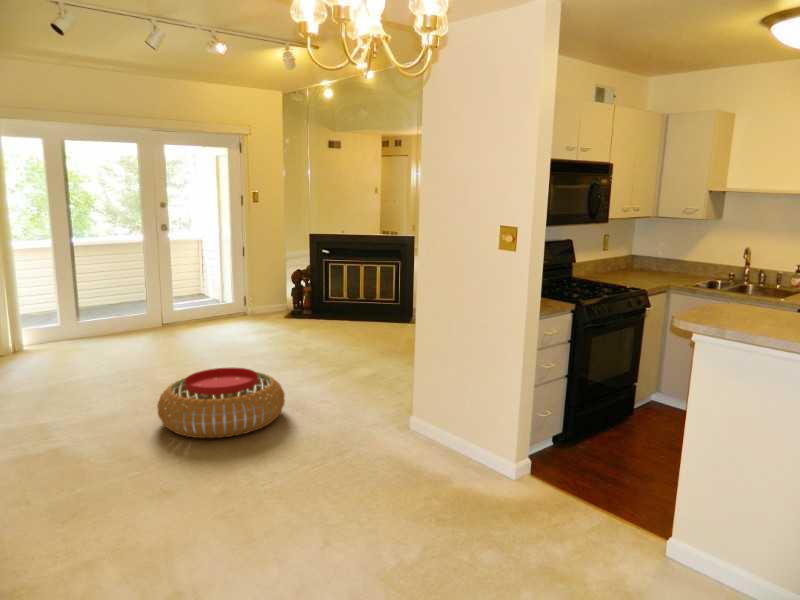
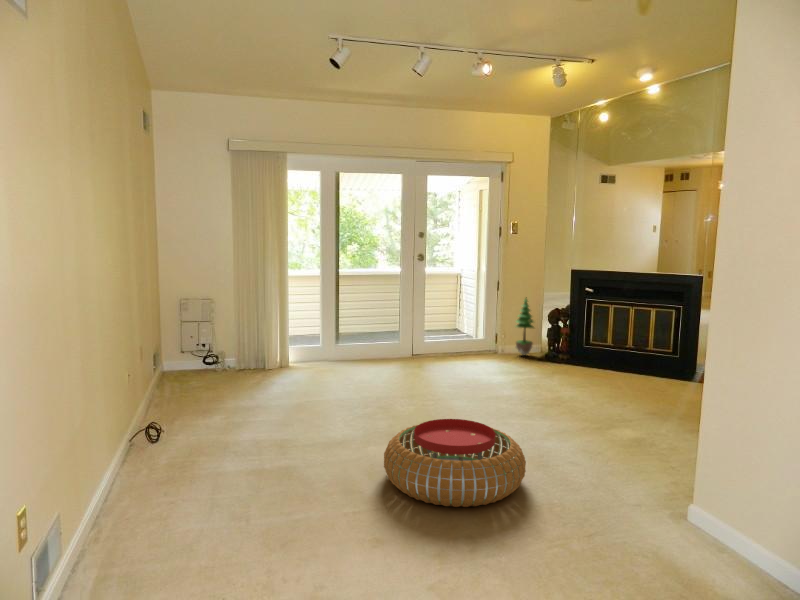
potted tree: none [261,260,281,315] -> present [516,297,534,355]

